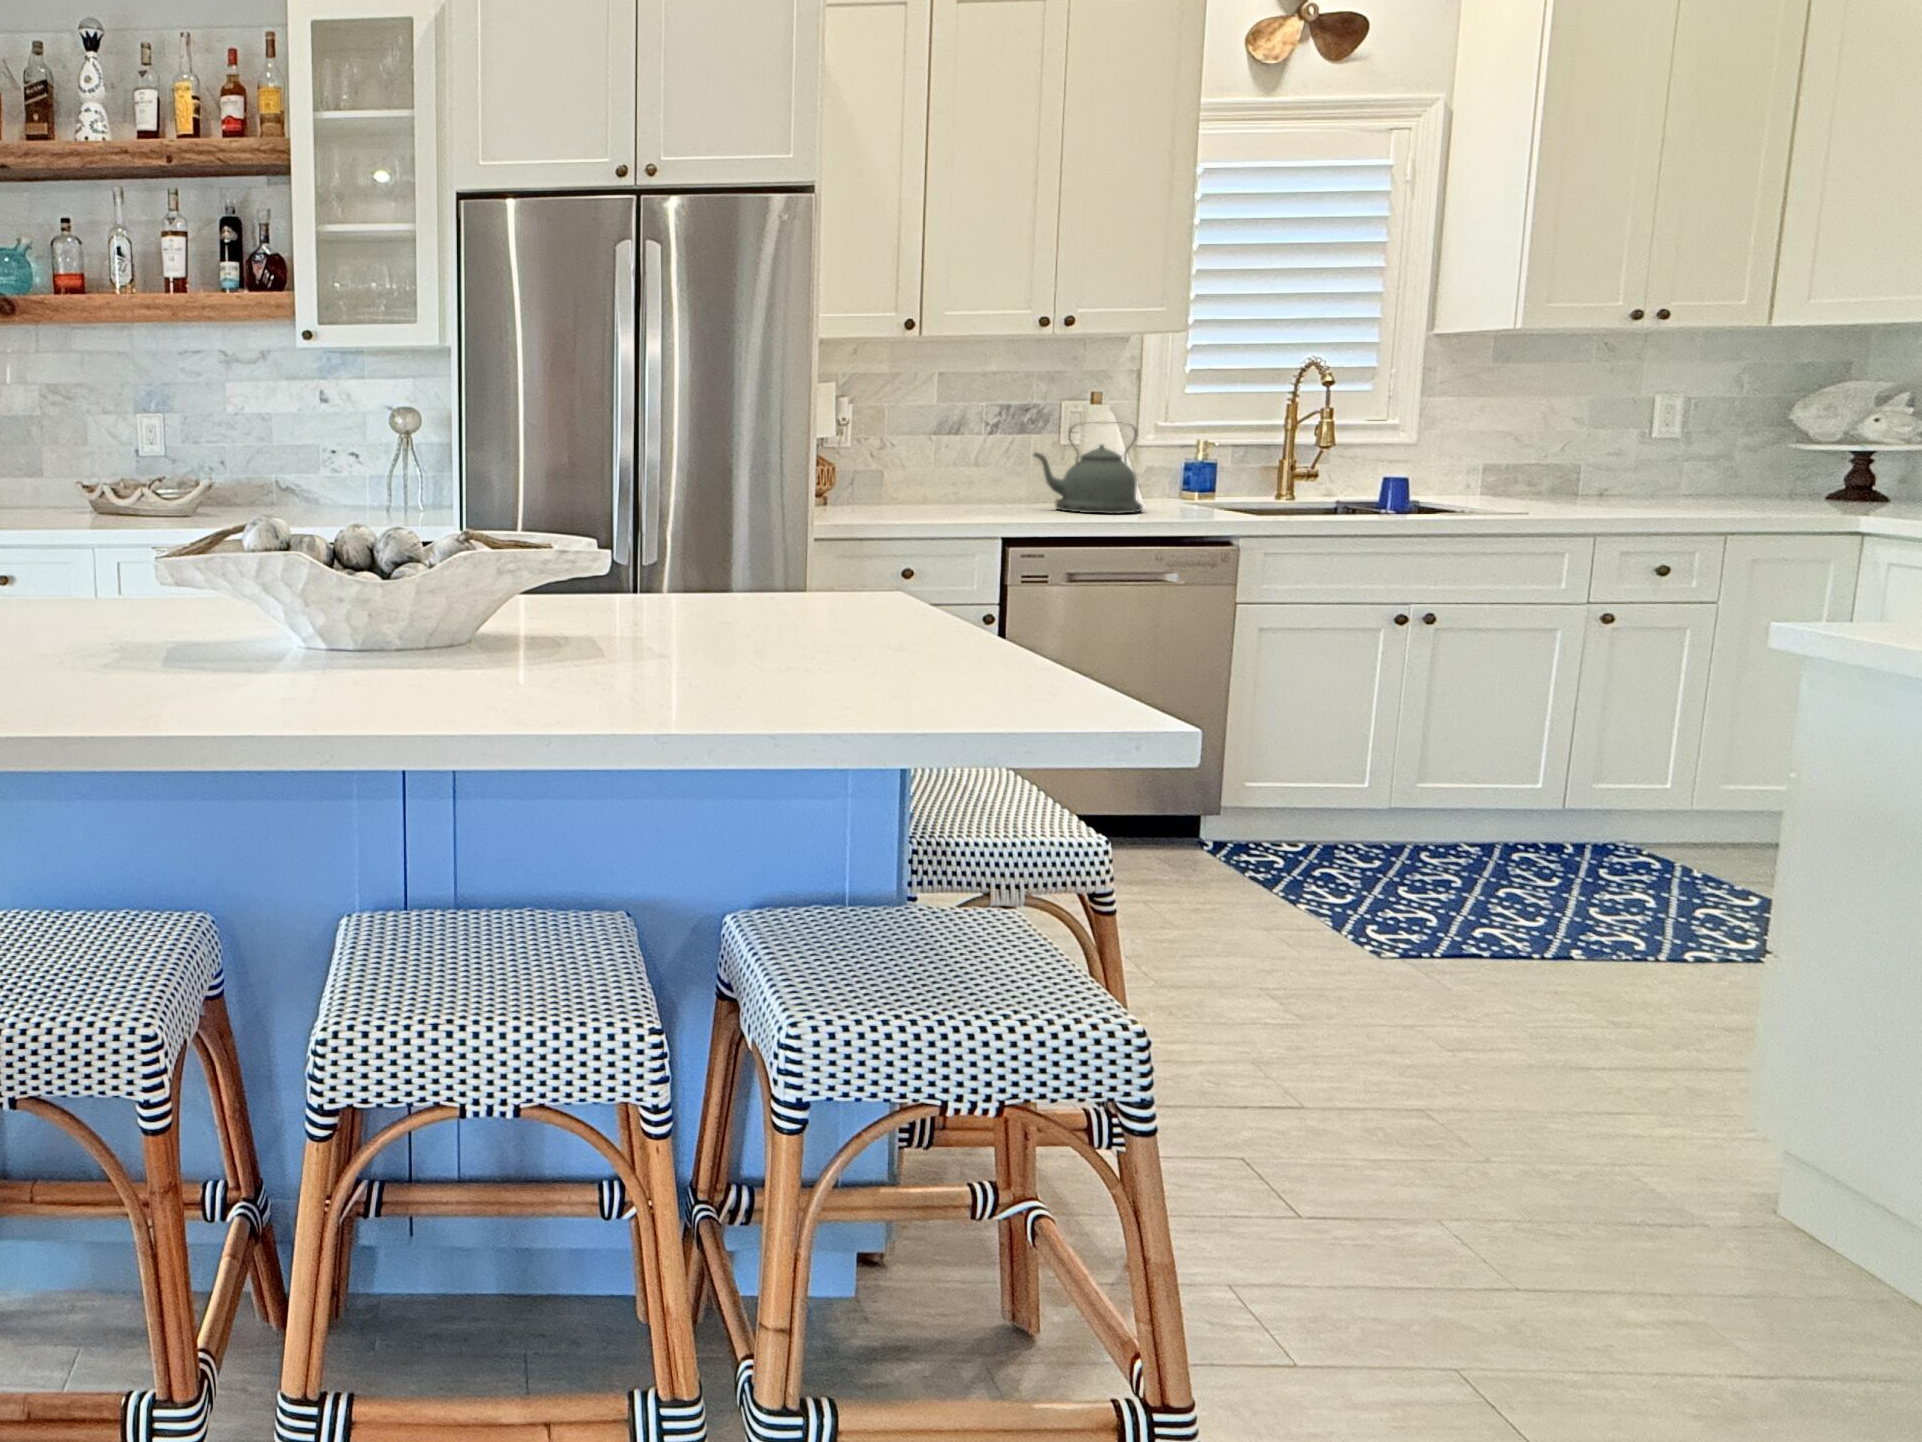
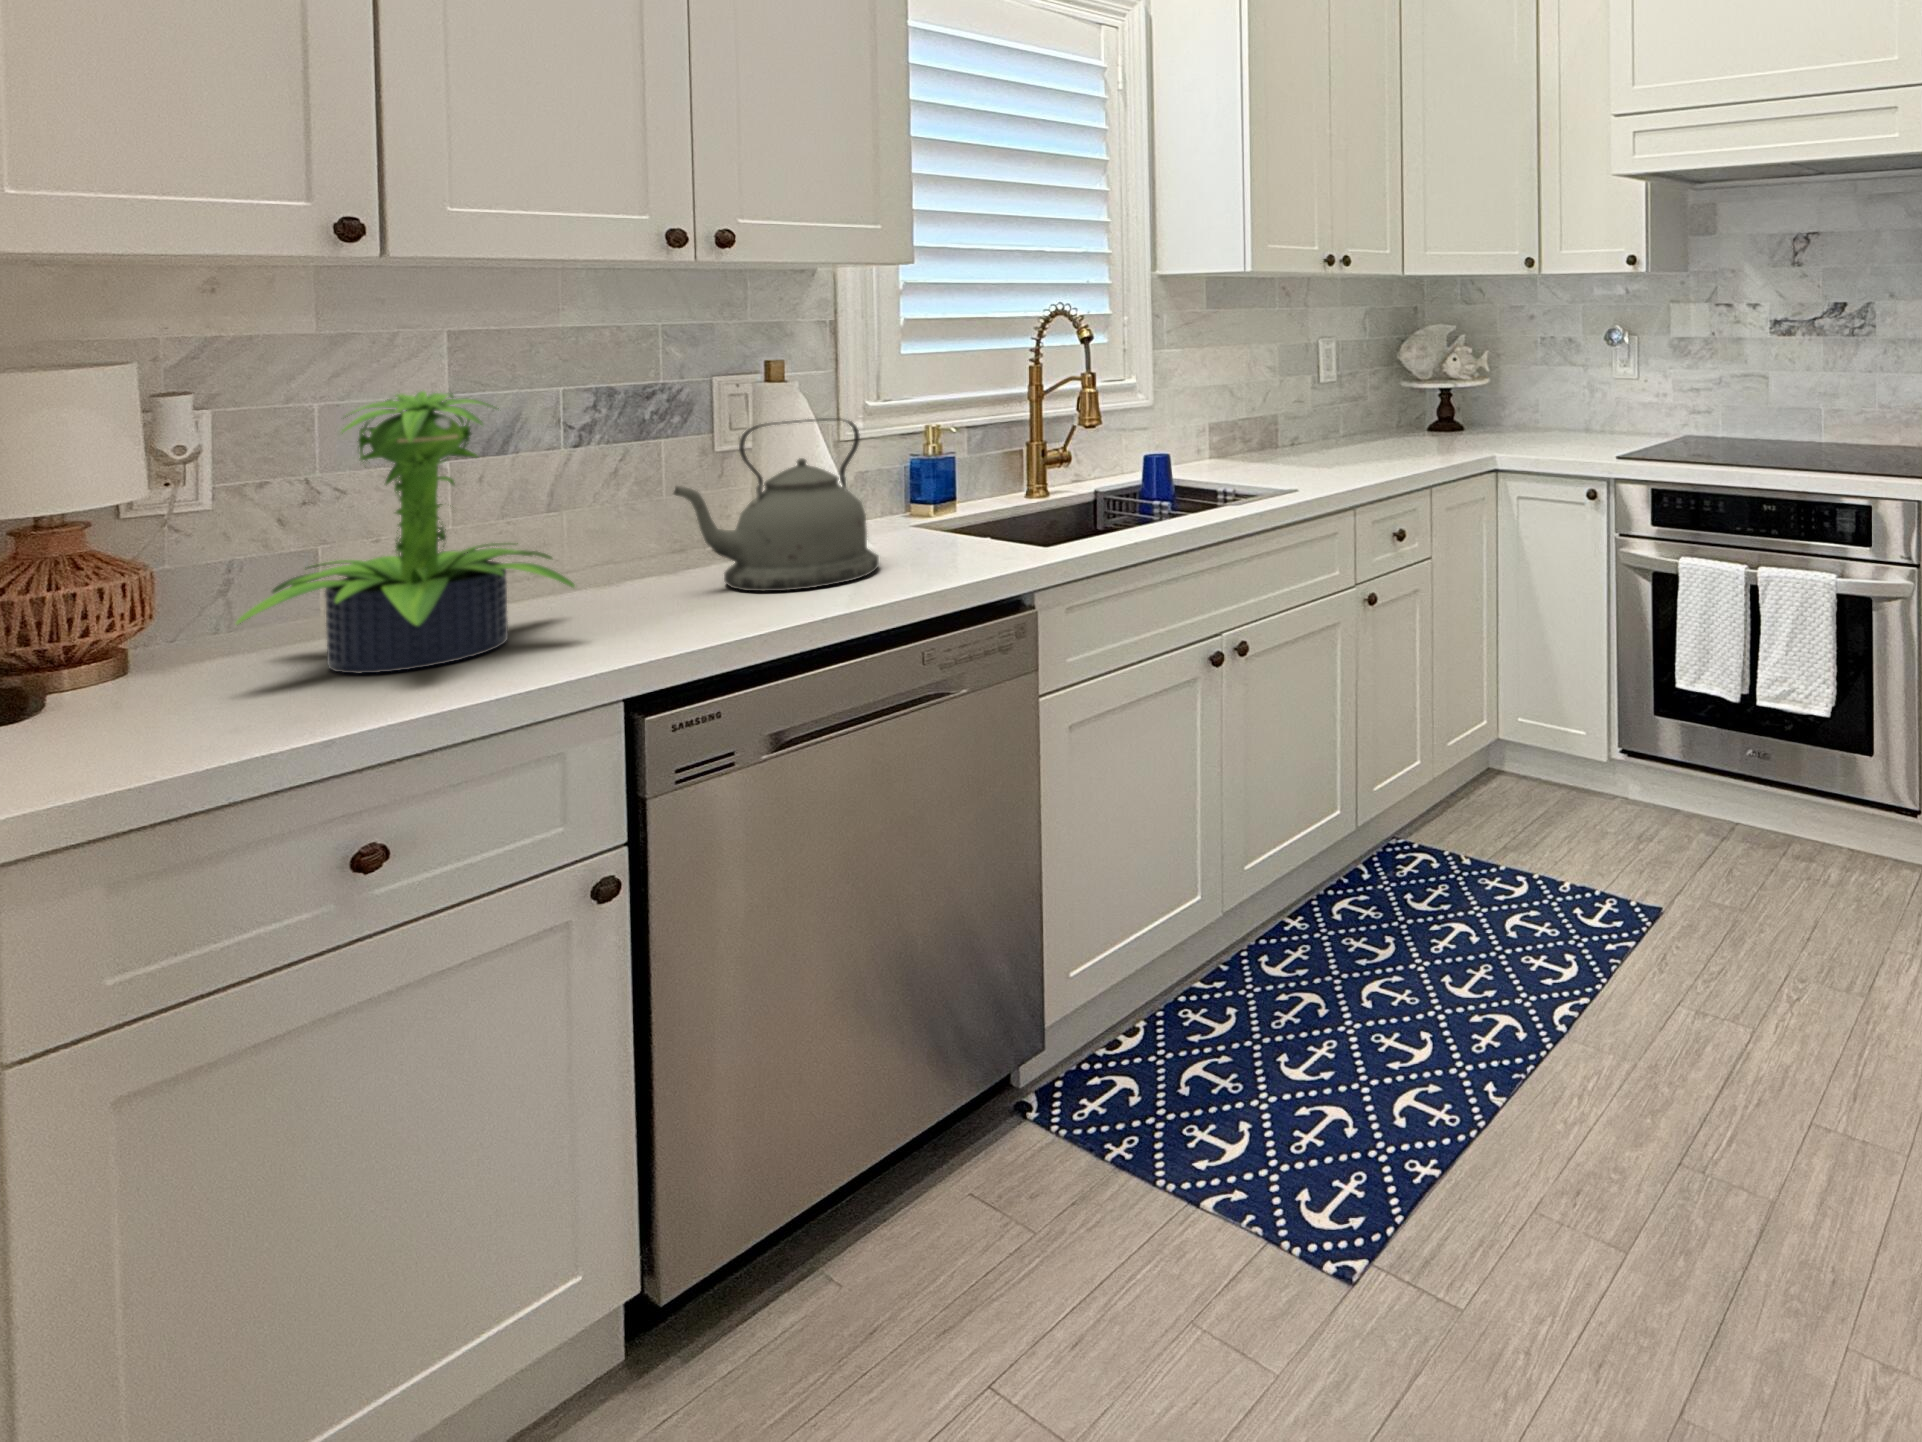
potted plant: none [866,395,985,513] -> present [236,391,575,673]

